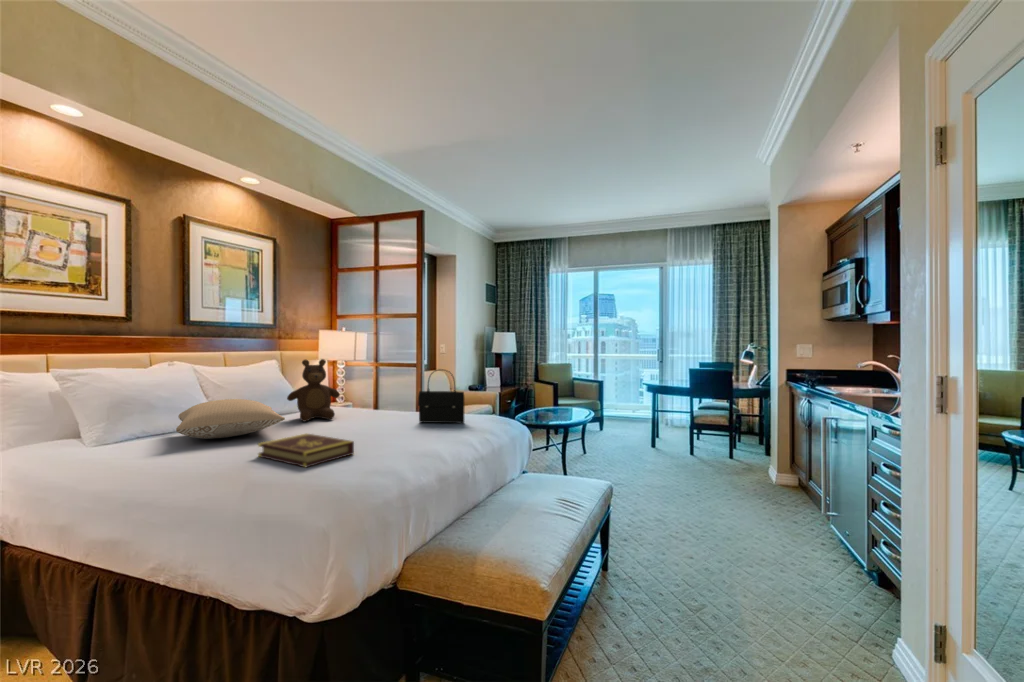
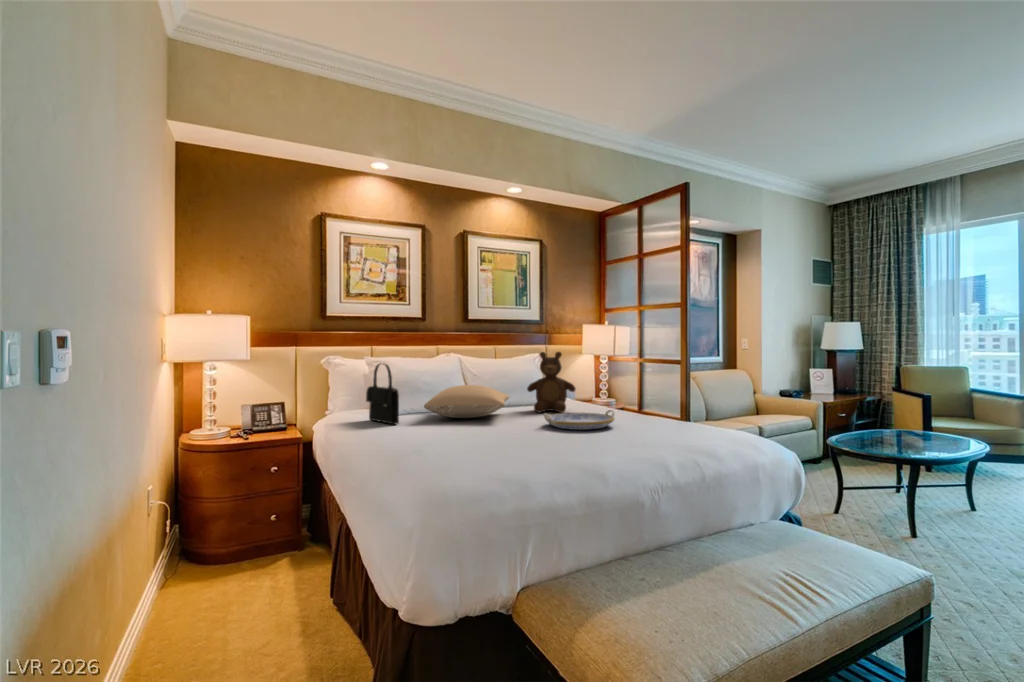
handbag: present [418,369,464,423] -> present [366,363,399,424]
serving tray: none [332,413,400,436] -> present [544,410,615,430]
book: present [258,434,354,467] -> none [466,419,540,448]

